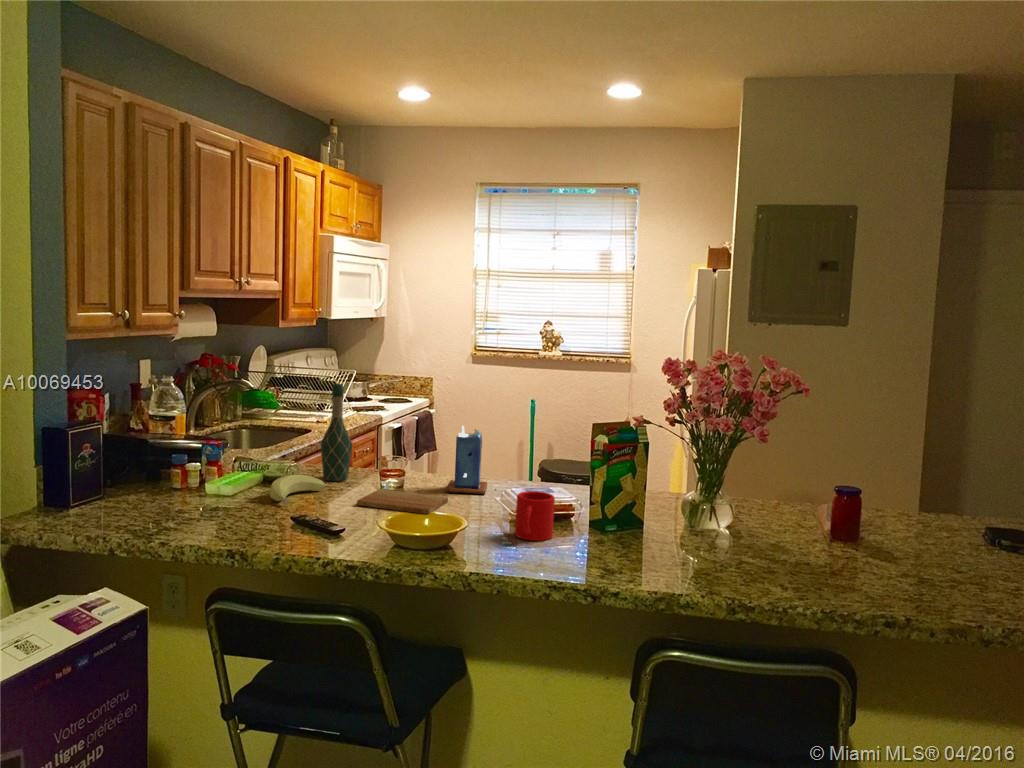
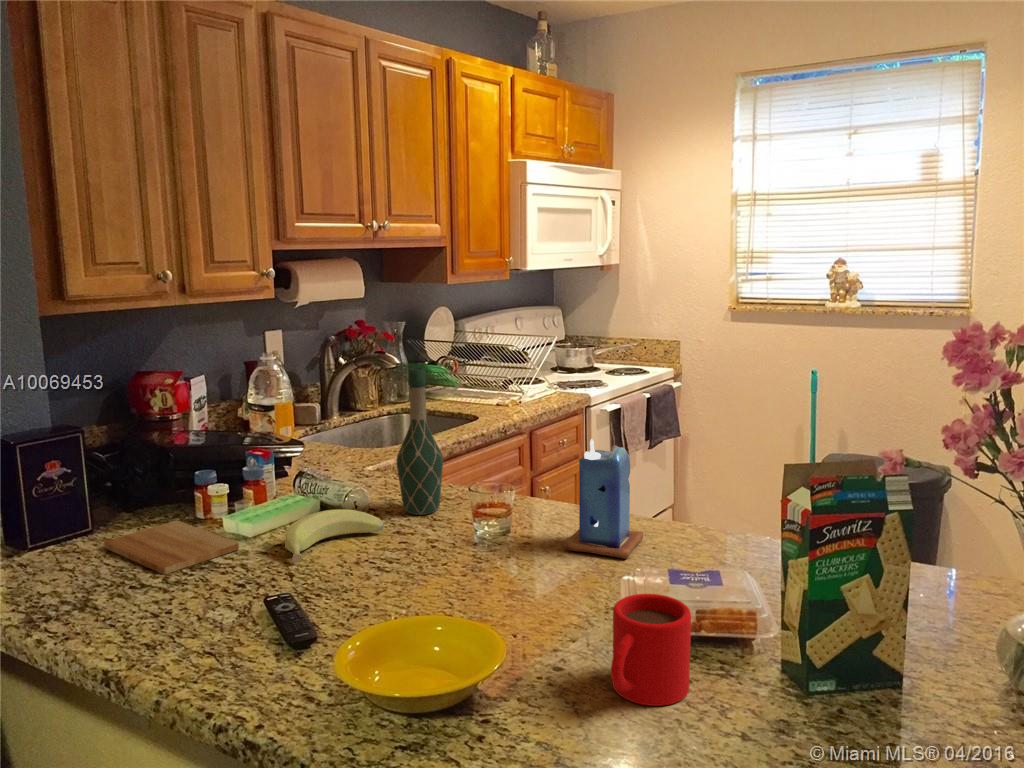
cutting board: present [357,489,448,514] -> present [104,520,239,574]

